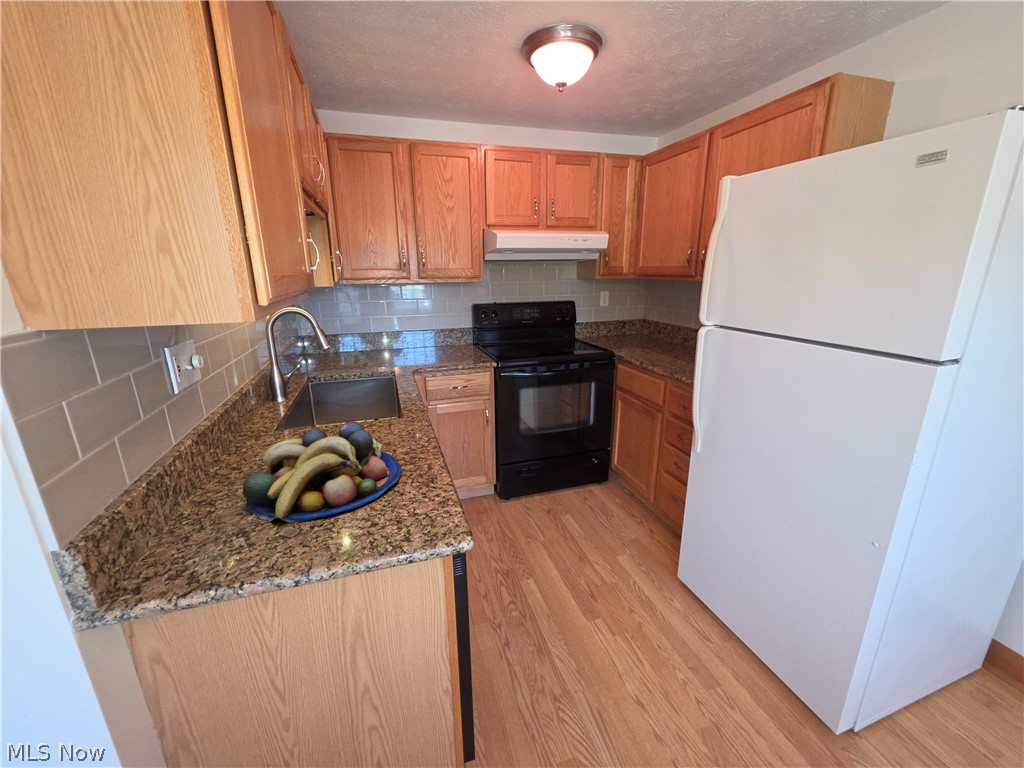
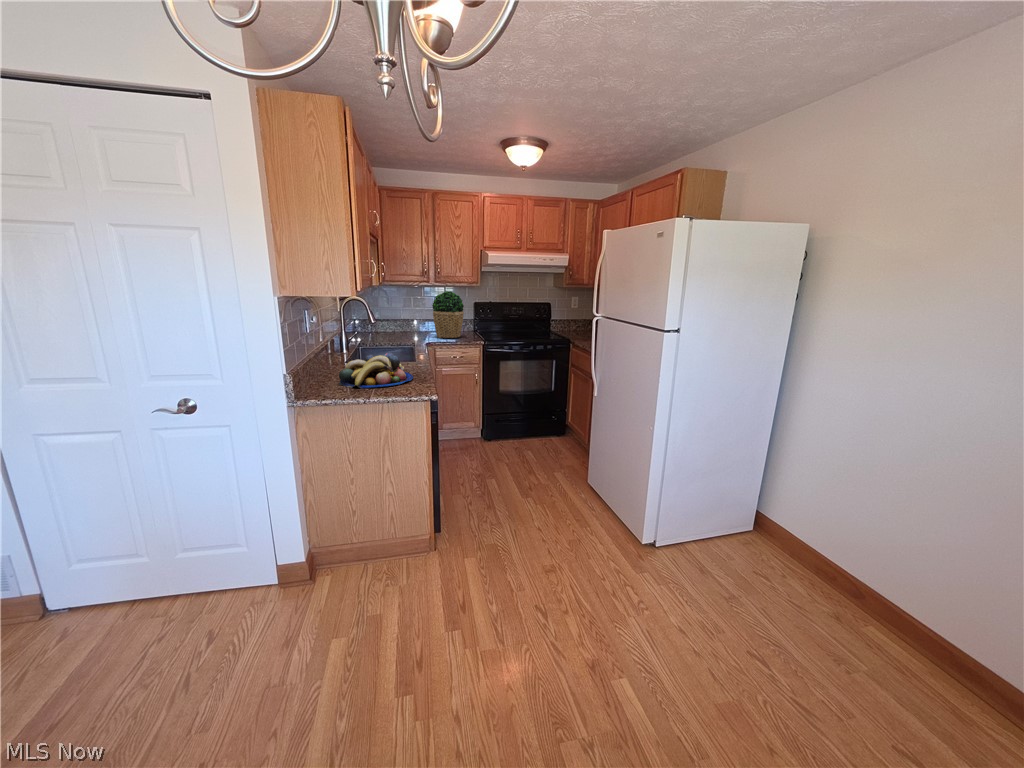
potted plant: none [415,291,462,360] -> present [432,291,464,338]

